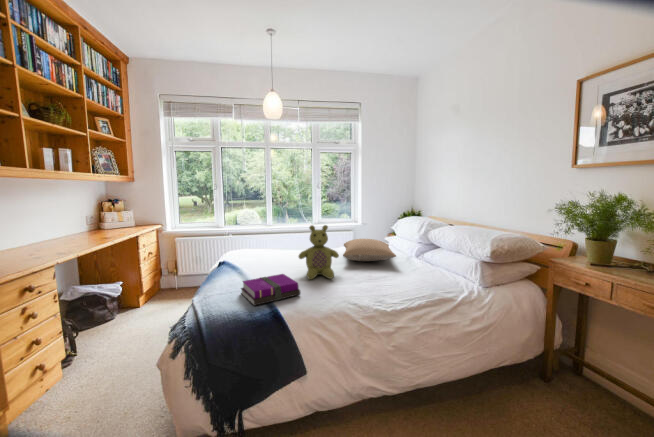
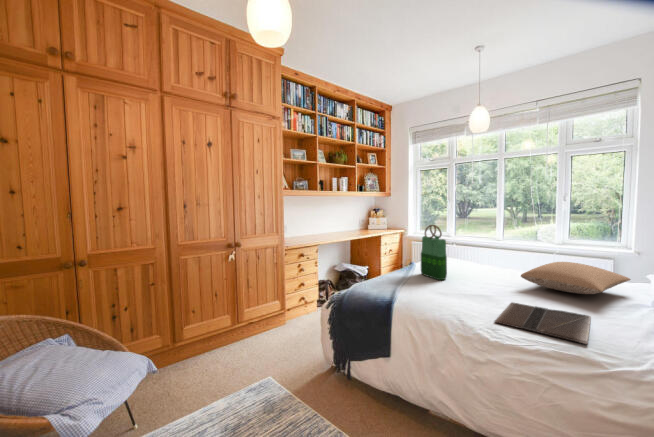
tote bag: none [255,218,287,275] -> present [421,225,447,280]
stuffed bear: present [299,225,339,279] -> none [454,235,502,294]
notebook: present [241,274,301,305] -> none [381,273,428,295]
laptop: none [356,275,430,299] -> present [495,303,591,344]

